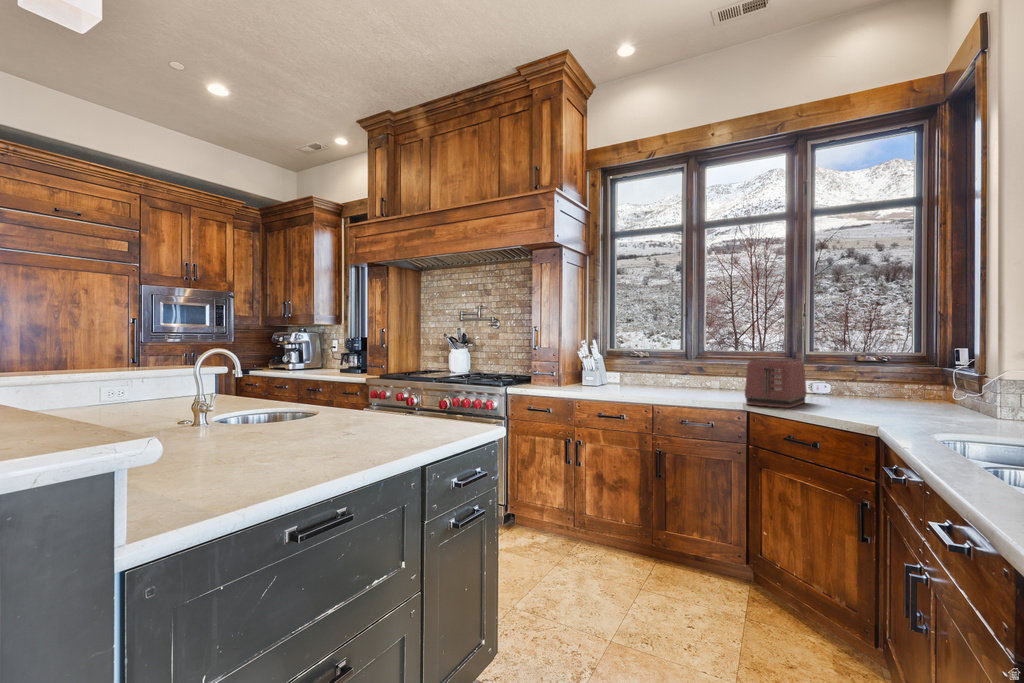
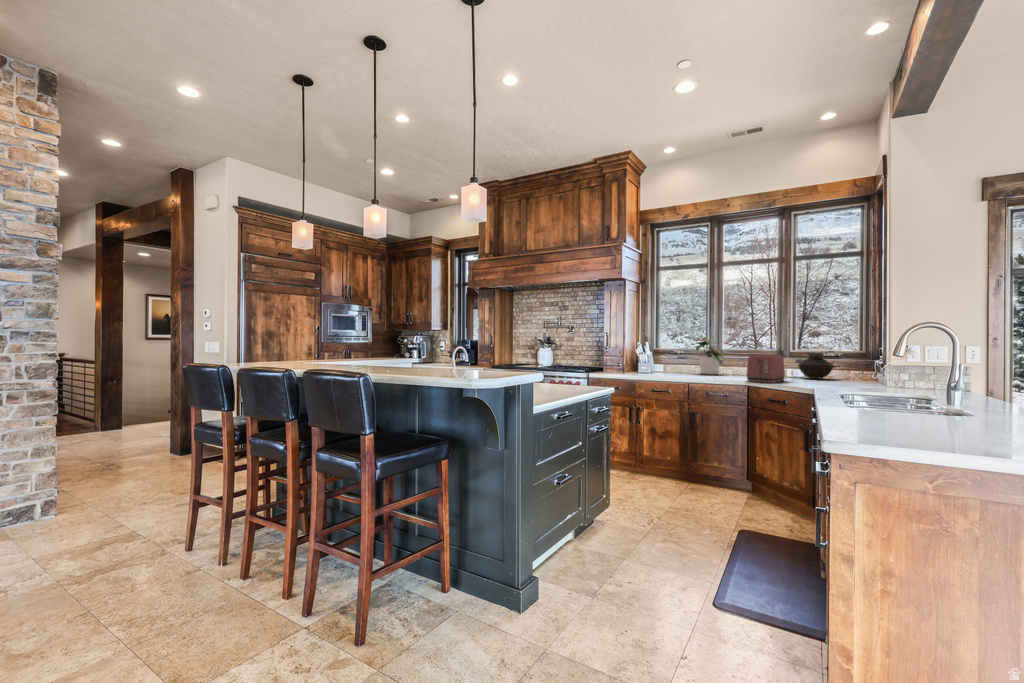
potted plant: none [657,334,711,389] -> present [691,338,724,375]
vase: none [822,356,880,397] -> present [798,353,834,379]

